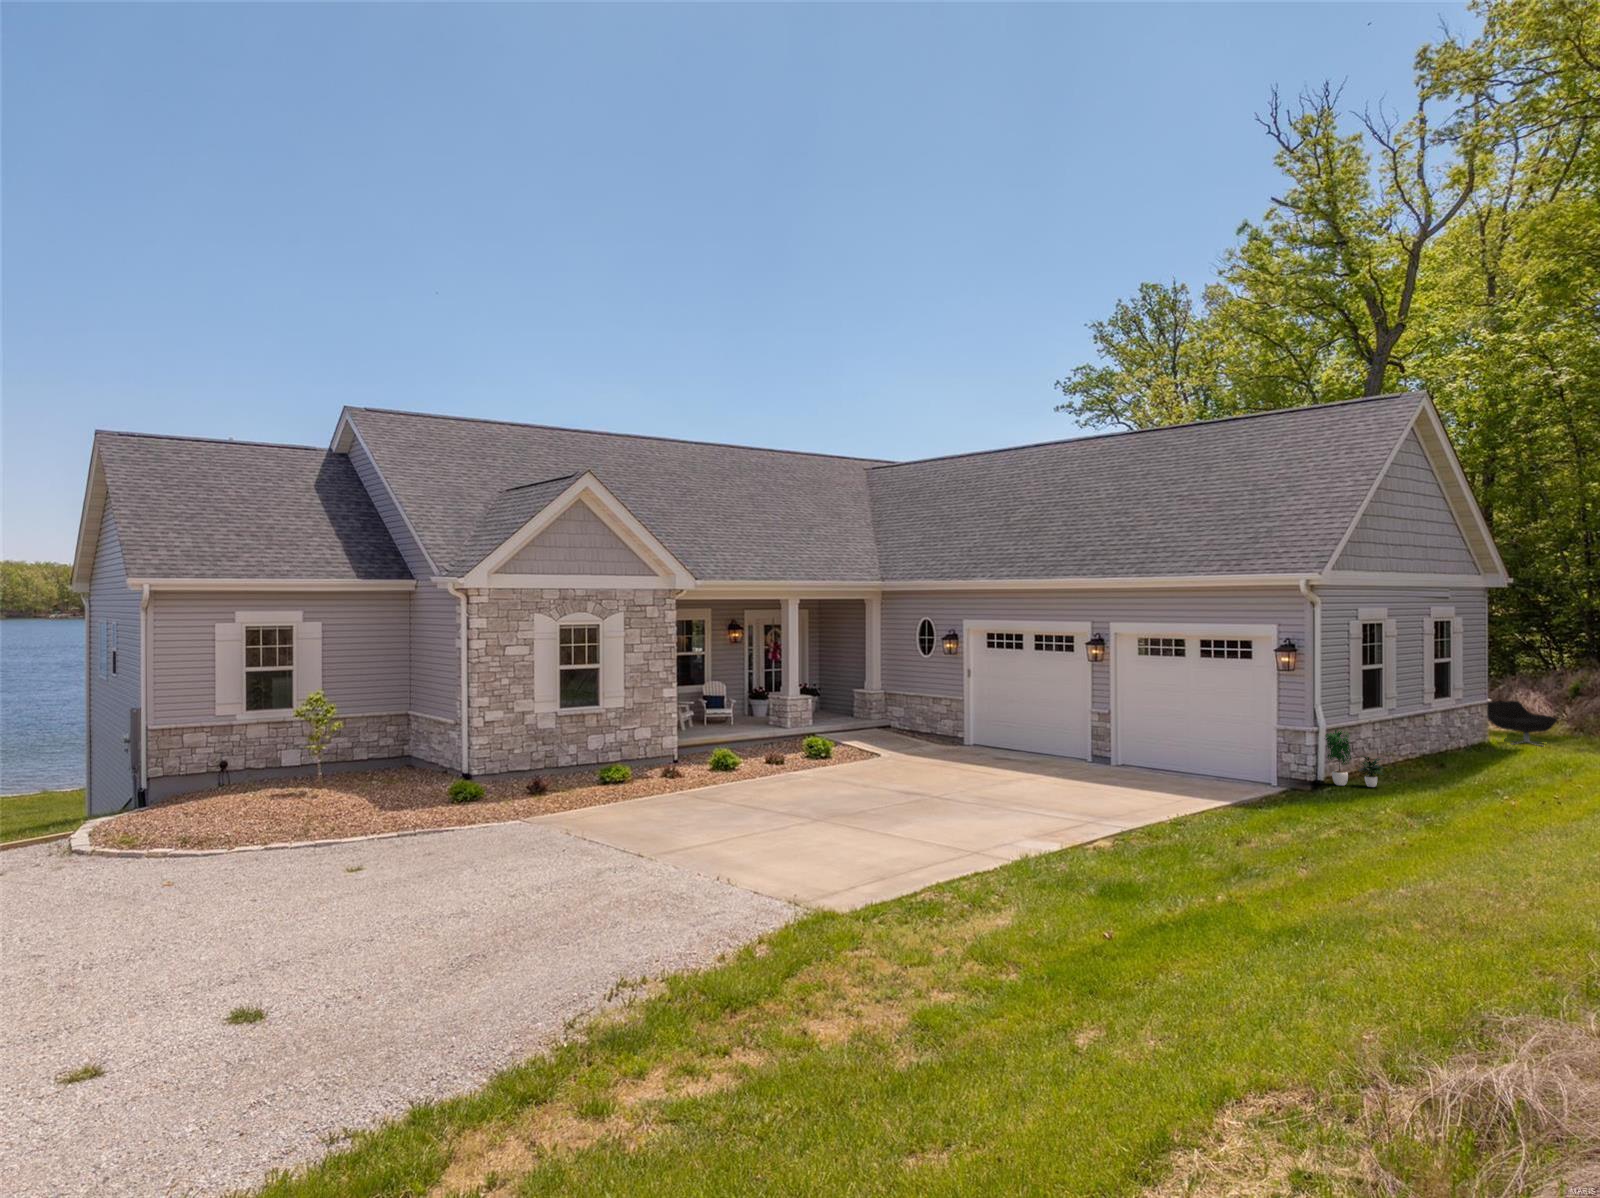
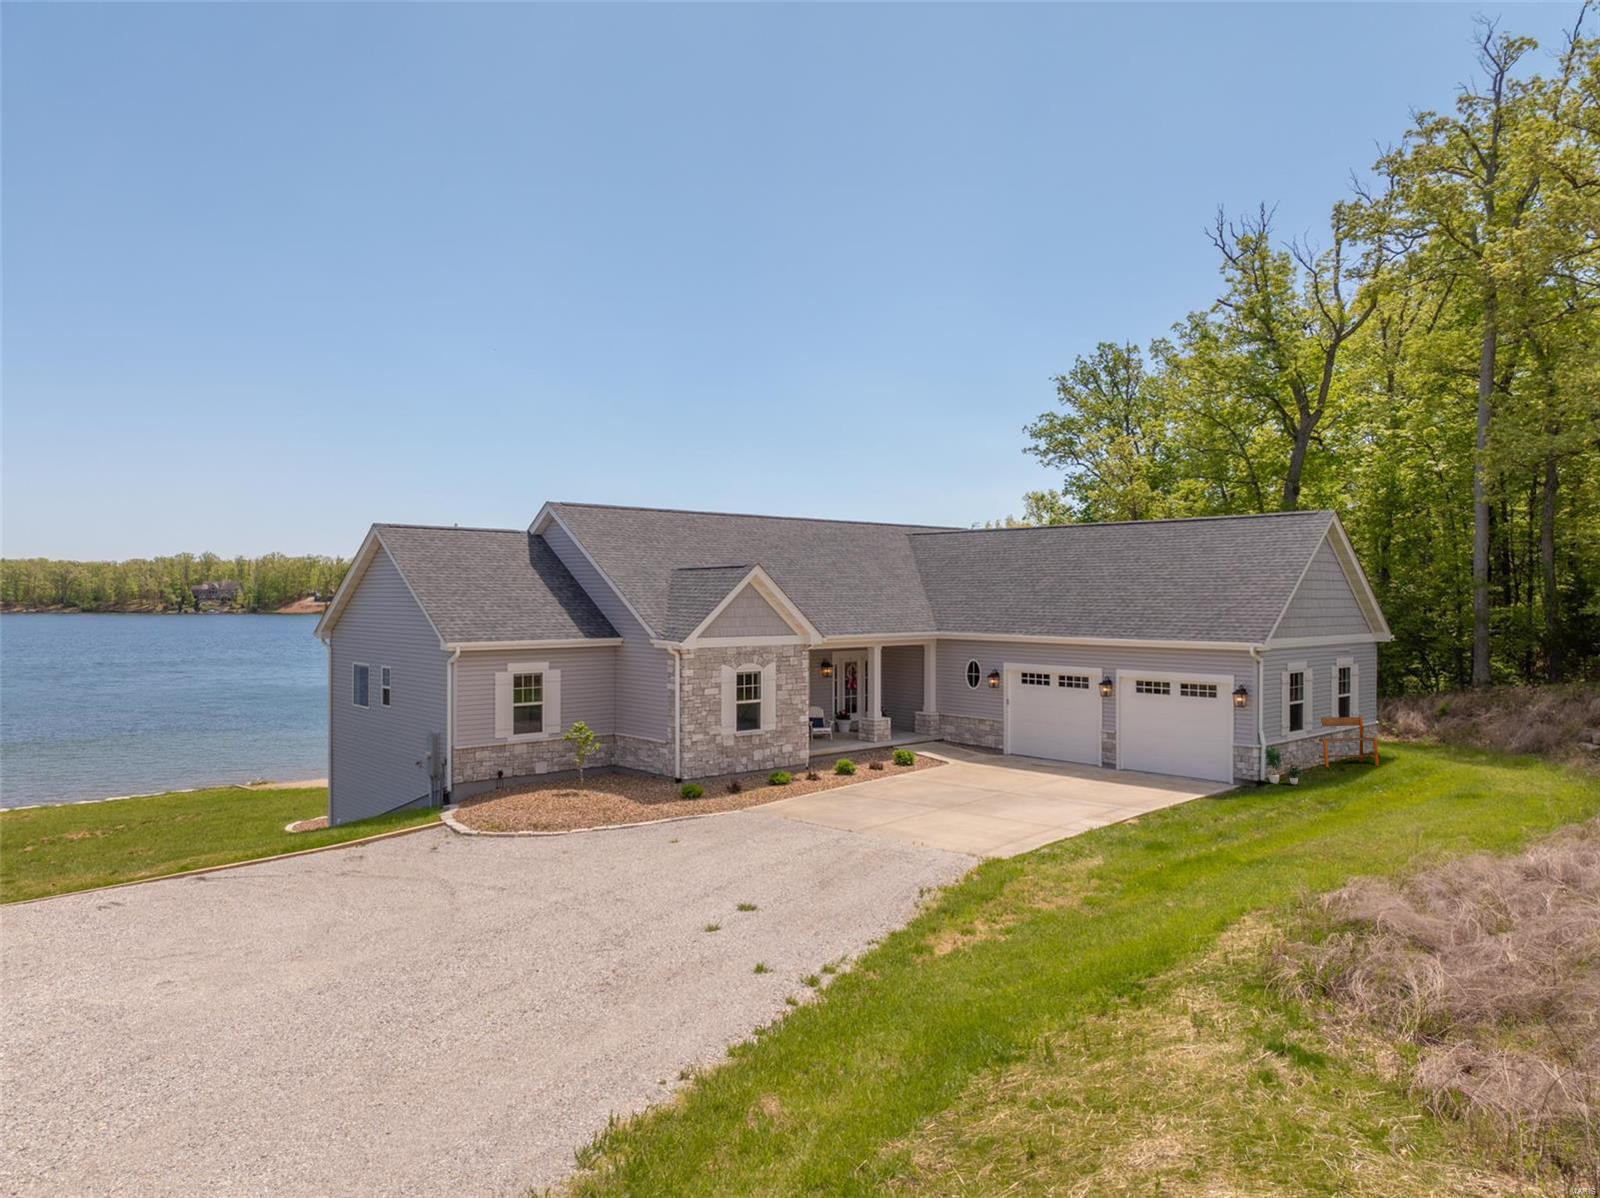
bench: none [1399,690,1500,763] -> present [1319,717,1379,767]
lounge chair: present [1487,701,1557,742] -> none [1375,721,1421,754]

